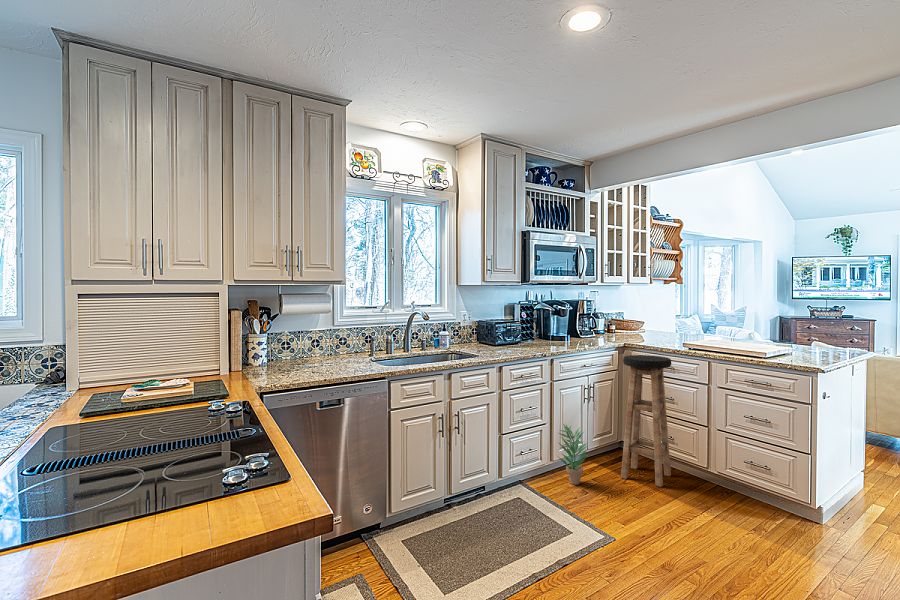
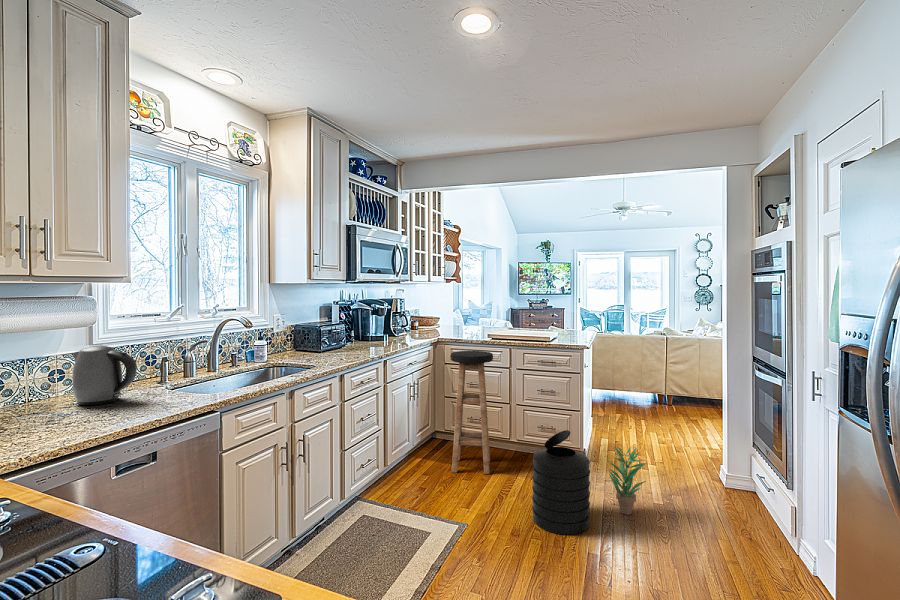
kettle: none [309,329,343,367] -> present [72,346,137,405]
potted plant: present [558,424,588,485] -> present [609,446,645,515]
trash can: none [684,447,755,562] -> present [532,430,590,535]

